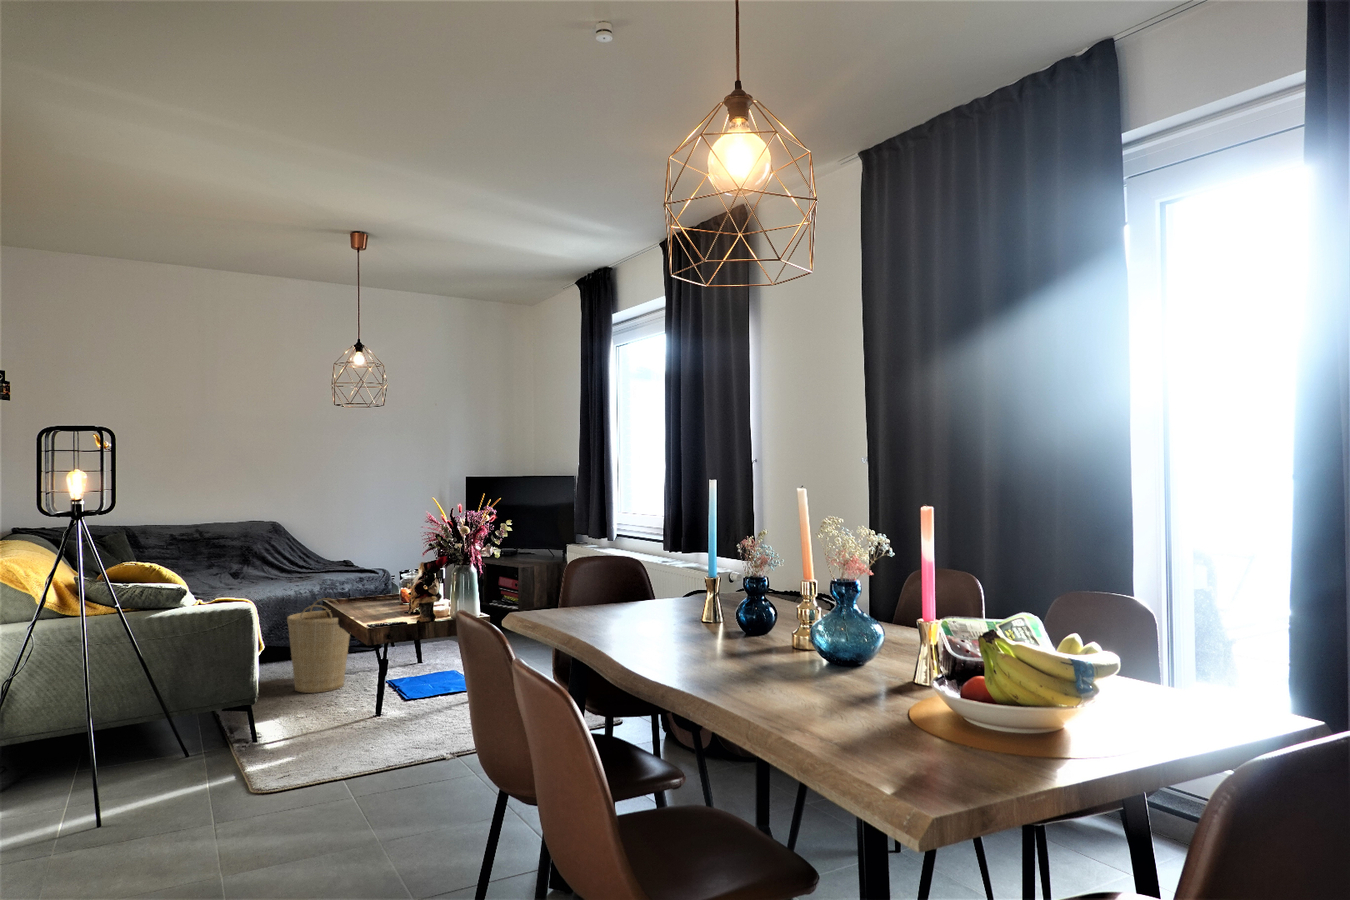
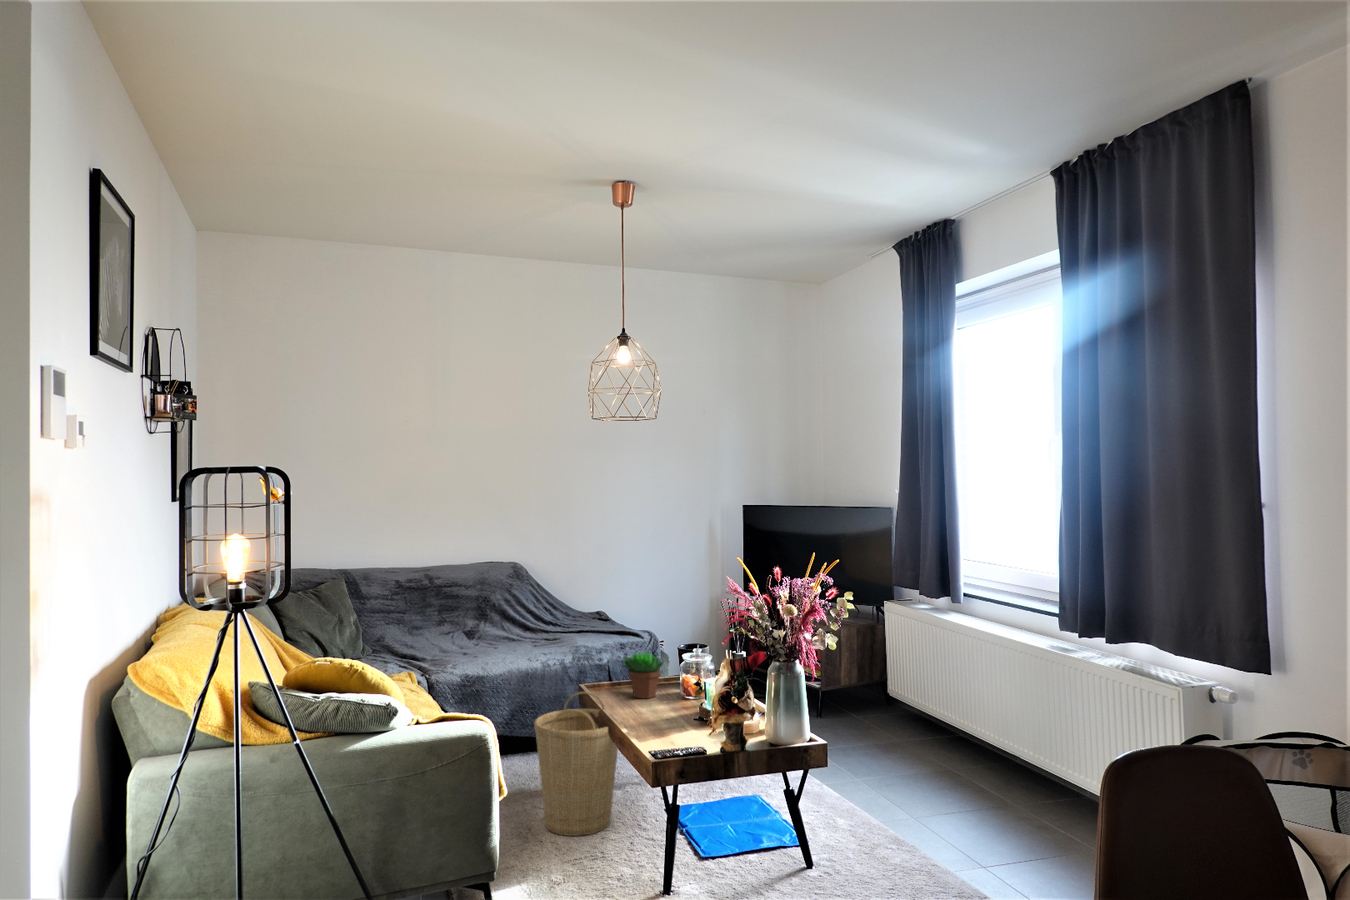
succulent plant: none [355,569,387,602] -> present [623,653,663,698]

